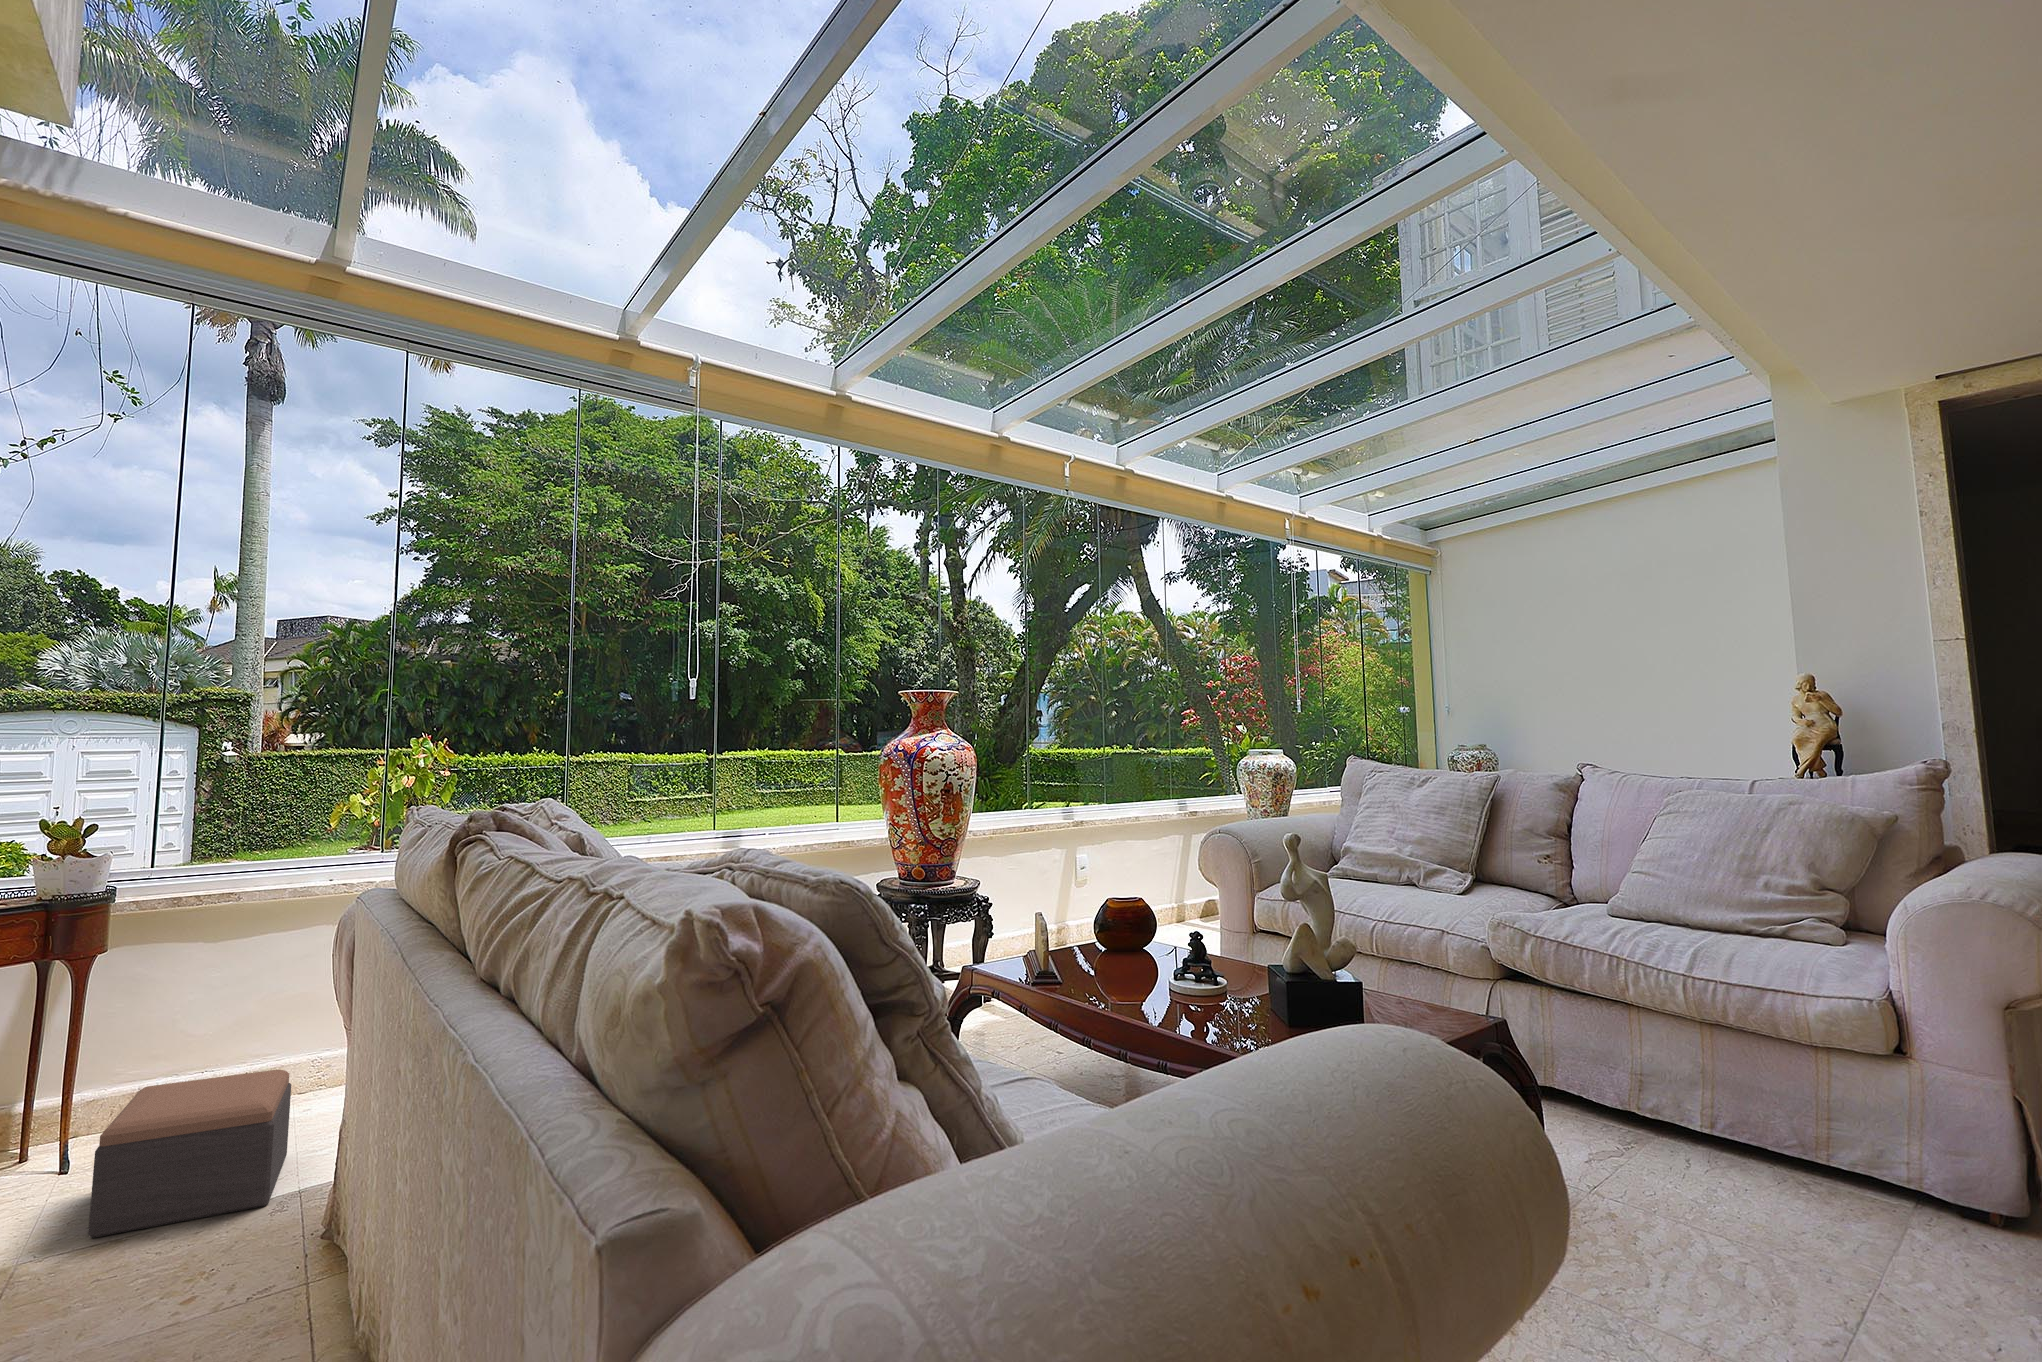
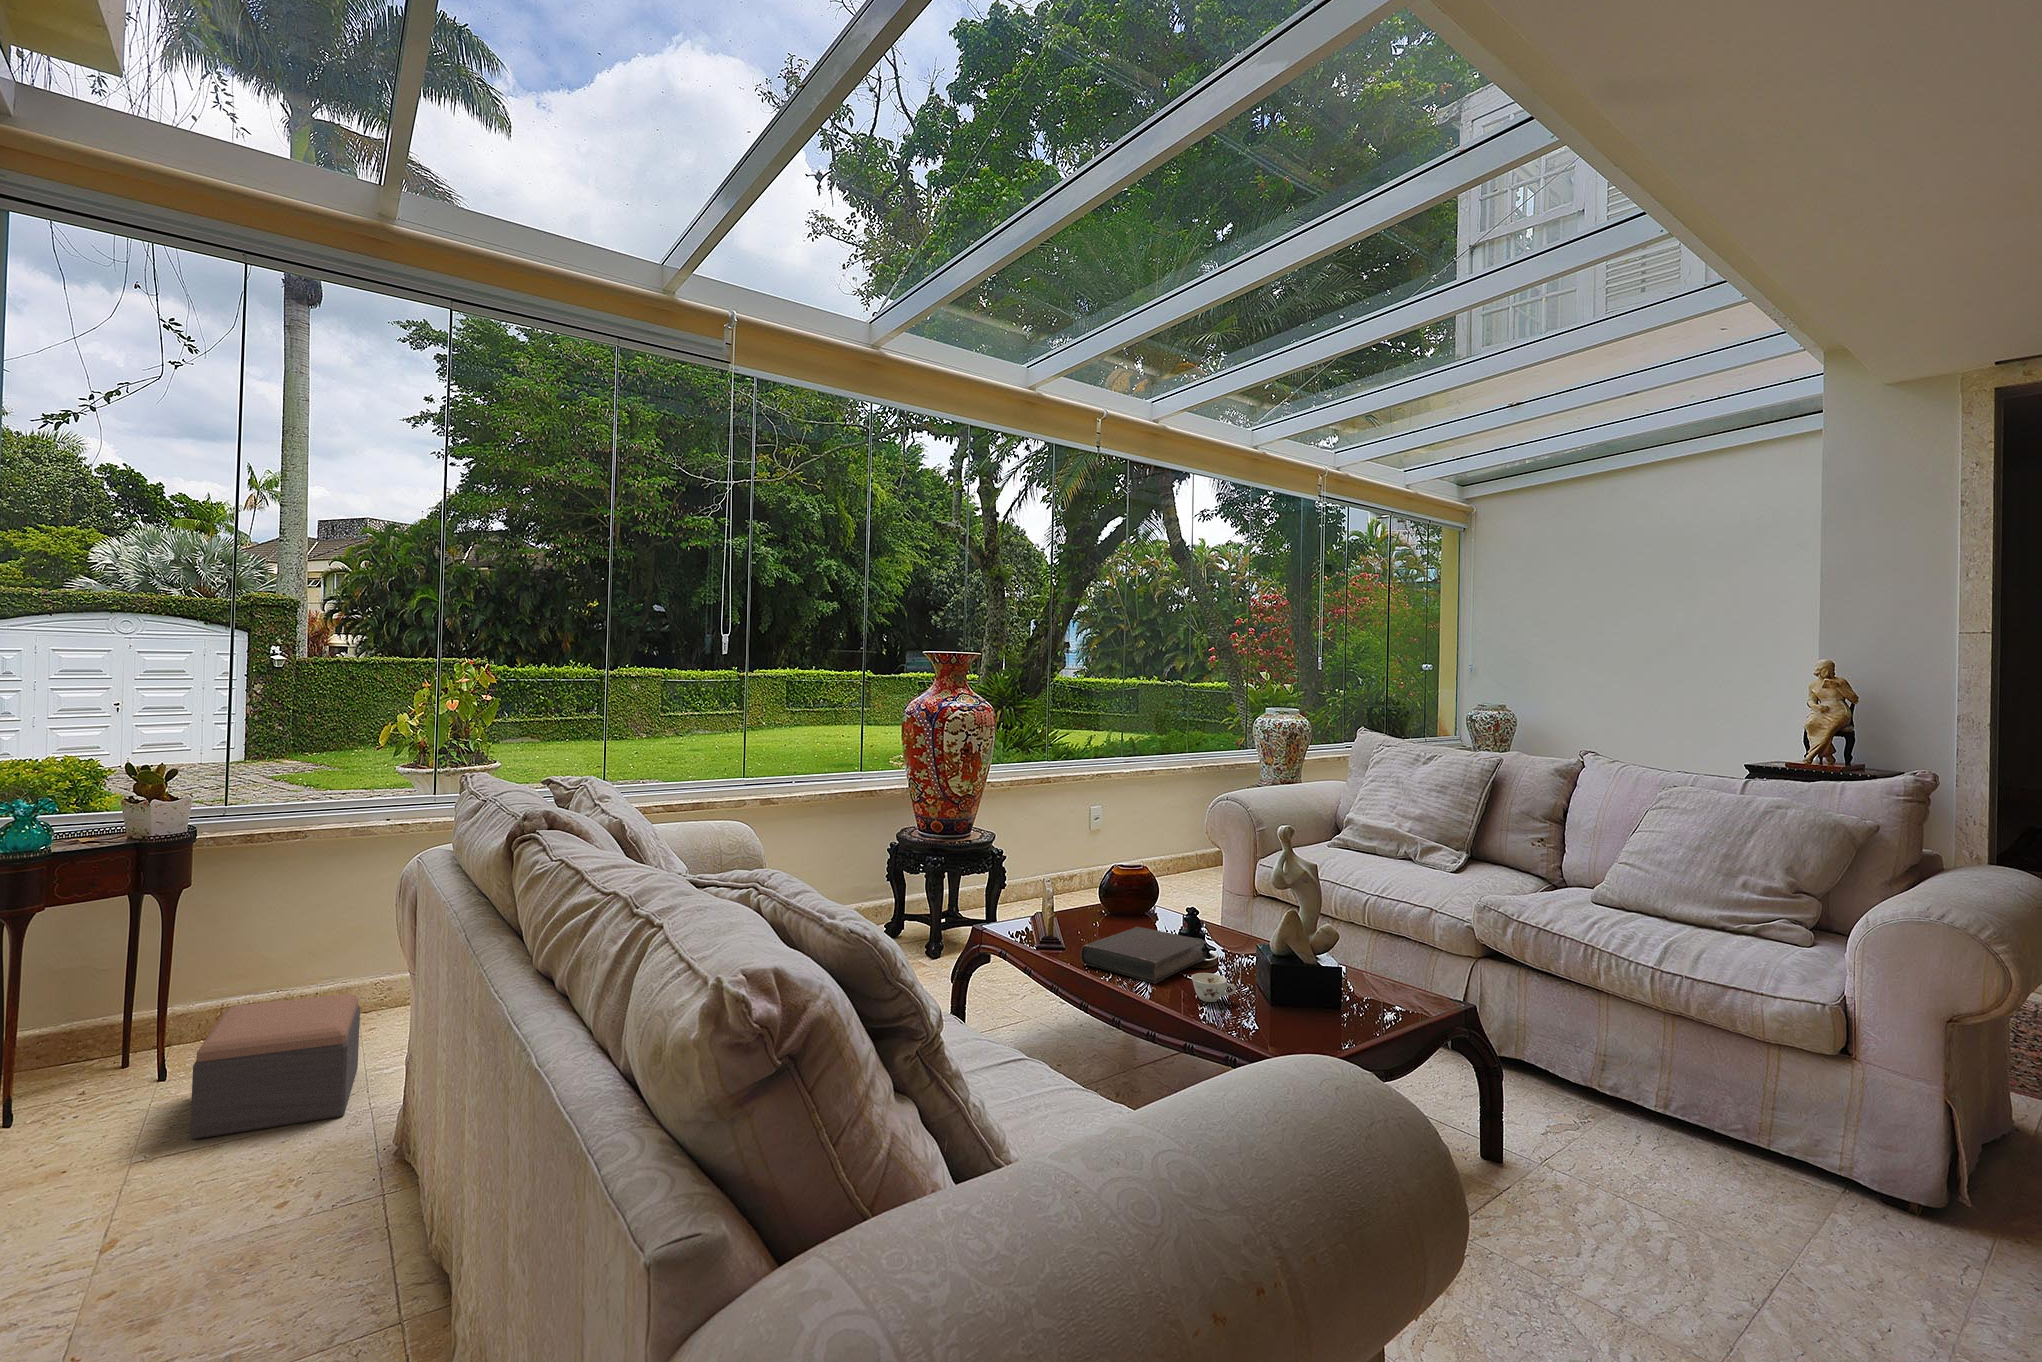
book: none [1081,959,1214,1013] -> present [1081,927,1206,984]
teacup: none [1202,997,1250,1028] -> present [1191,973,1235,1002]

